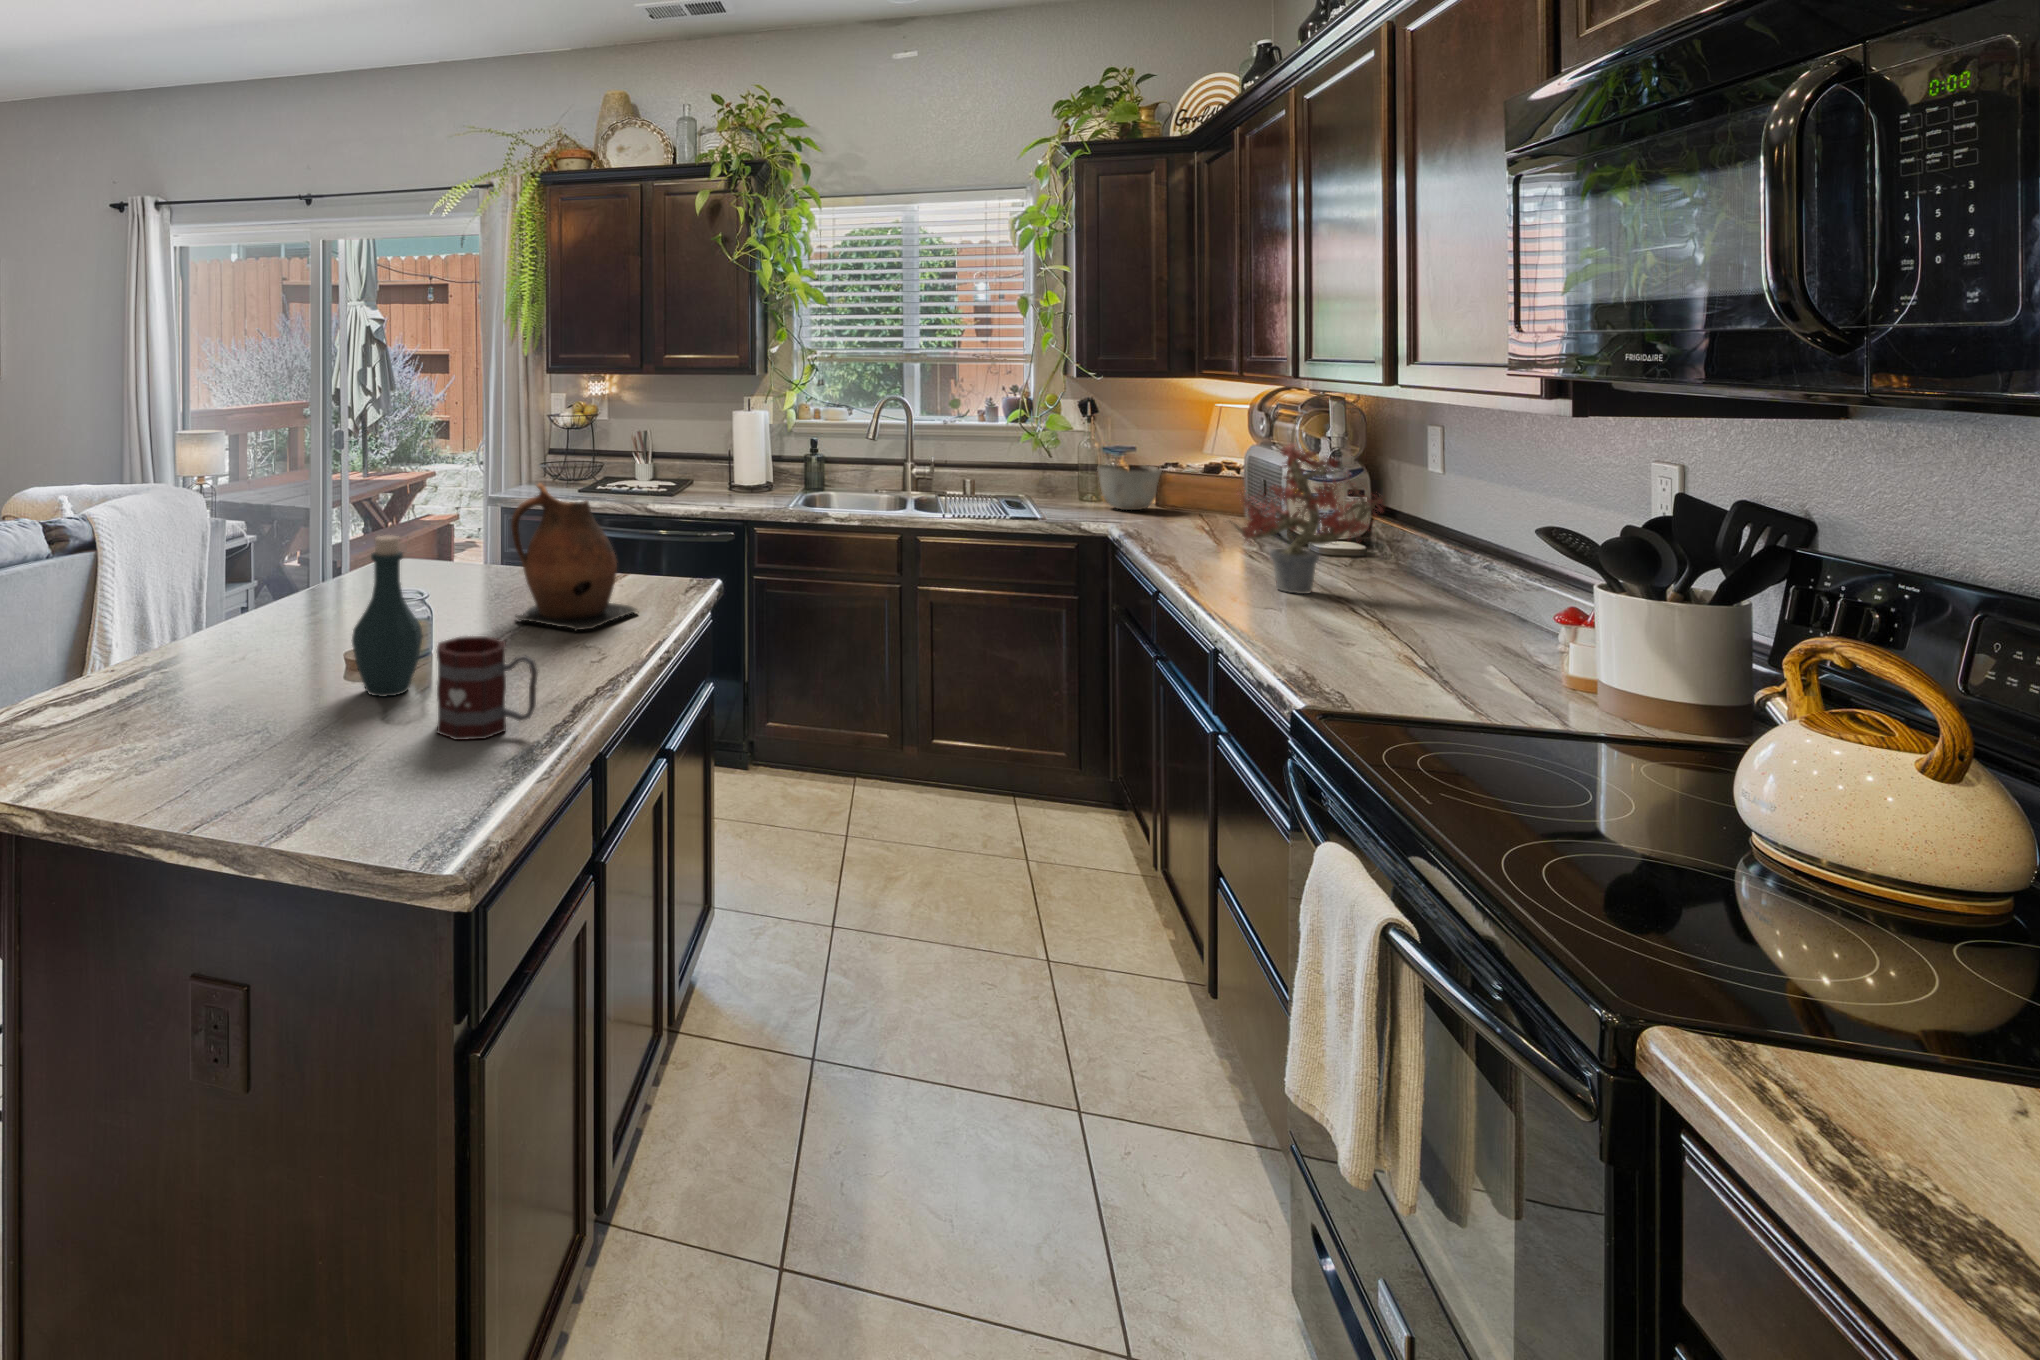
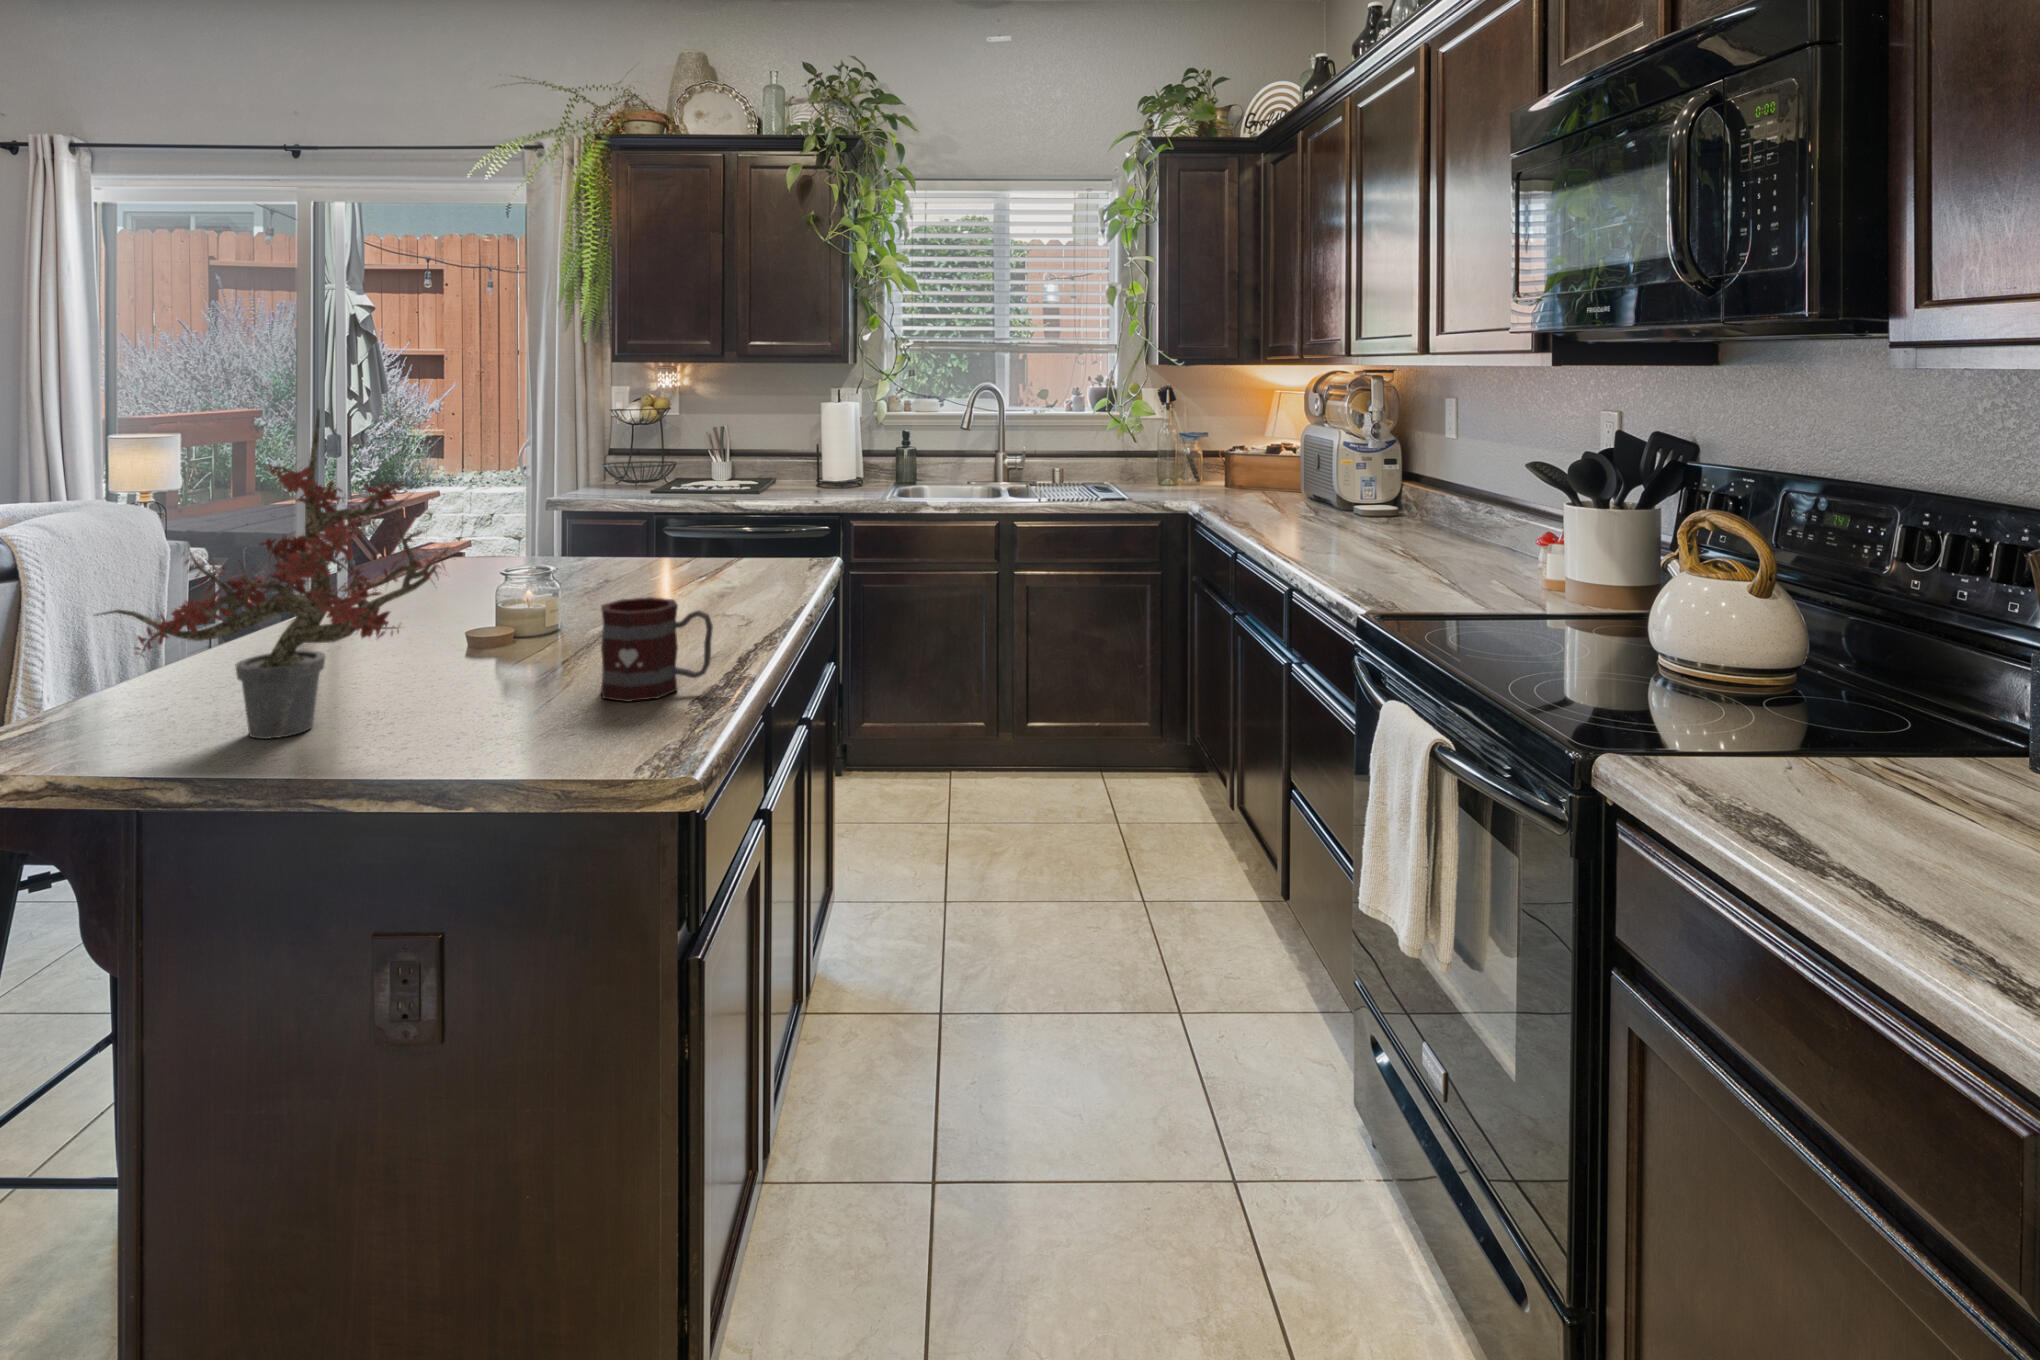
potted plant: present [1234,423,1385,594] -> present [95,410,449,739]
ceramic bowl: present [1097,464,1161,510] -> none [1173,446,1229,488]
ceramic pitcher: present [511,483,637,631] -> none [633,457,770,609]
bottle: present [352,535,423,697] -> none [484,502,566,675]

